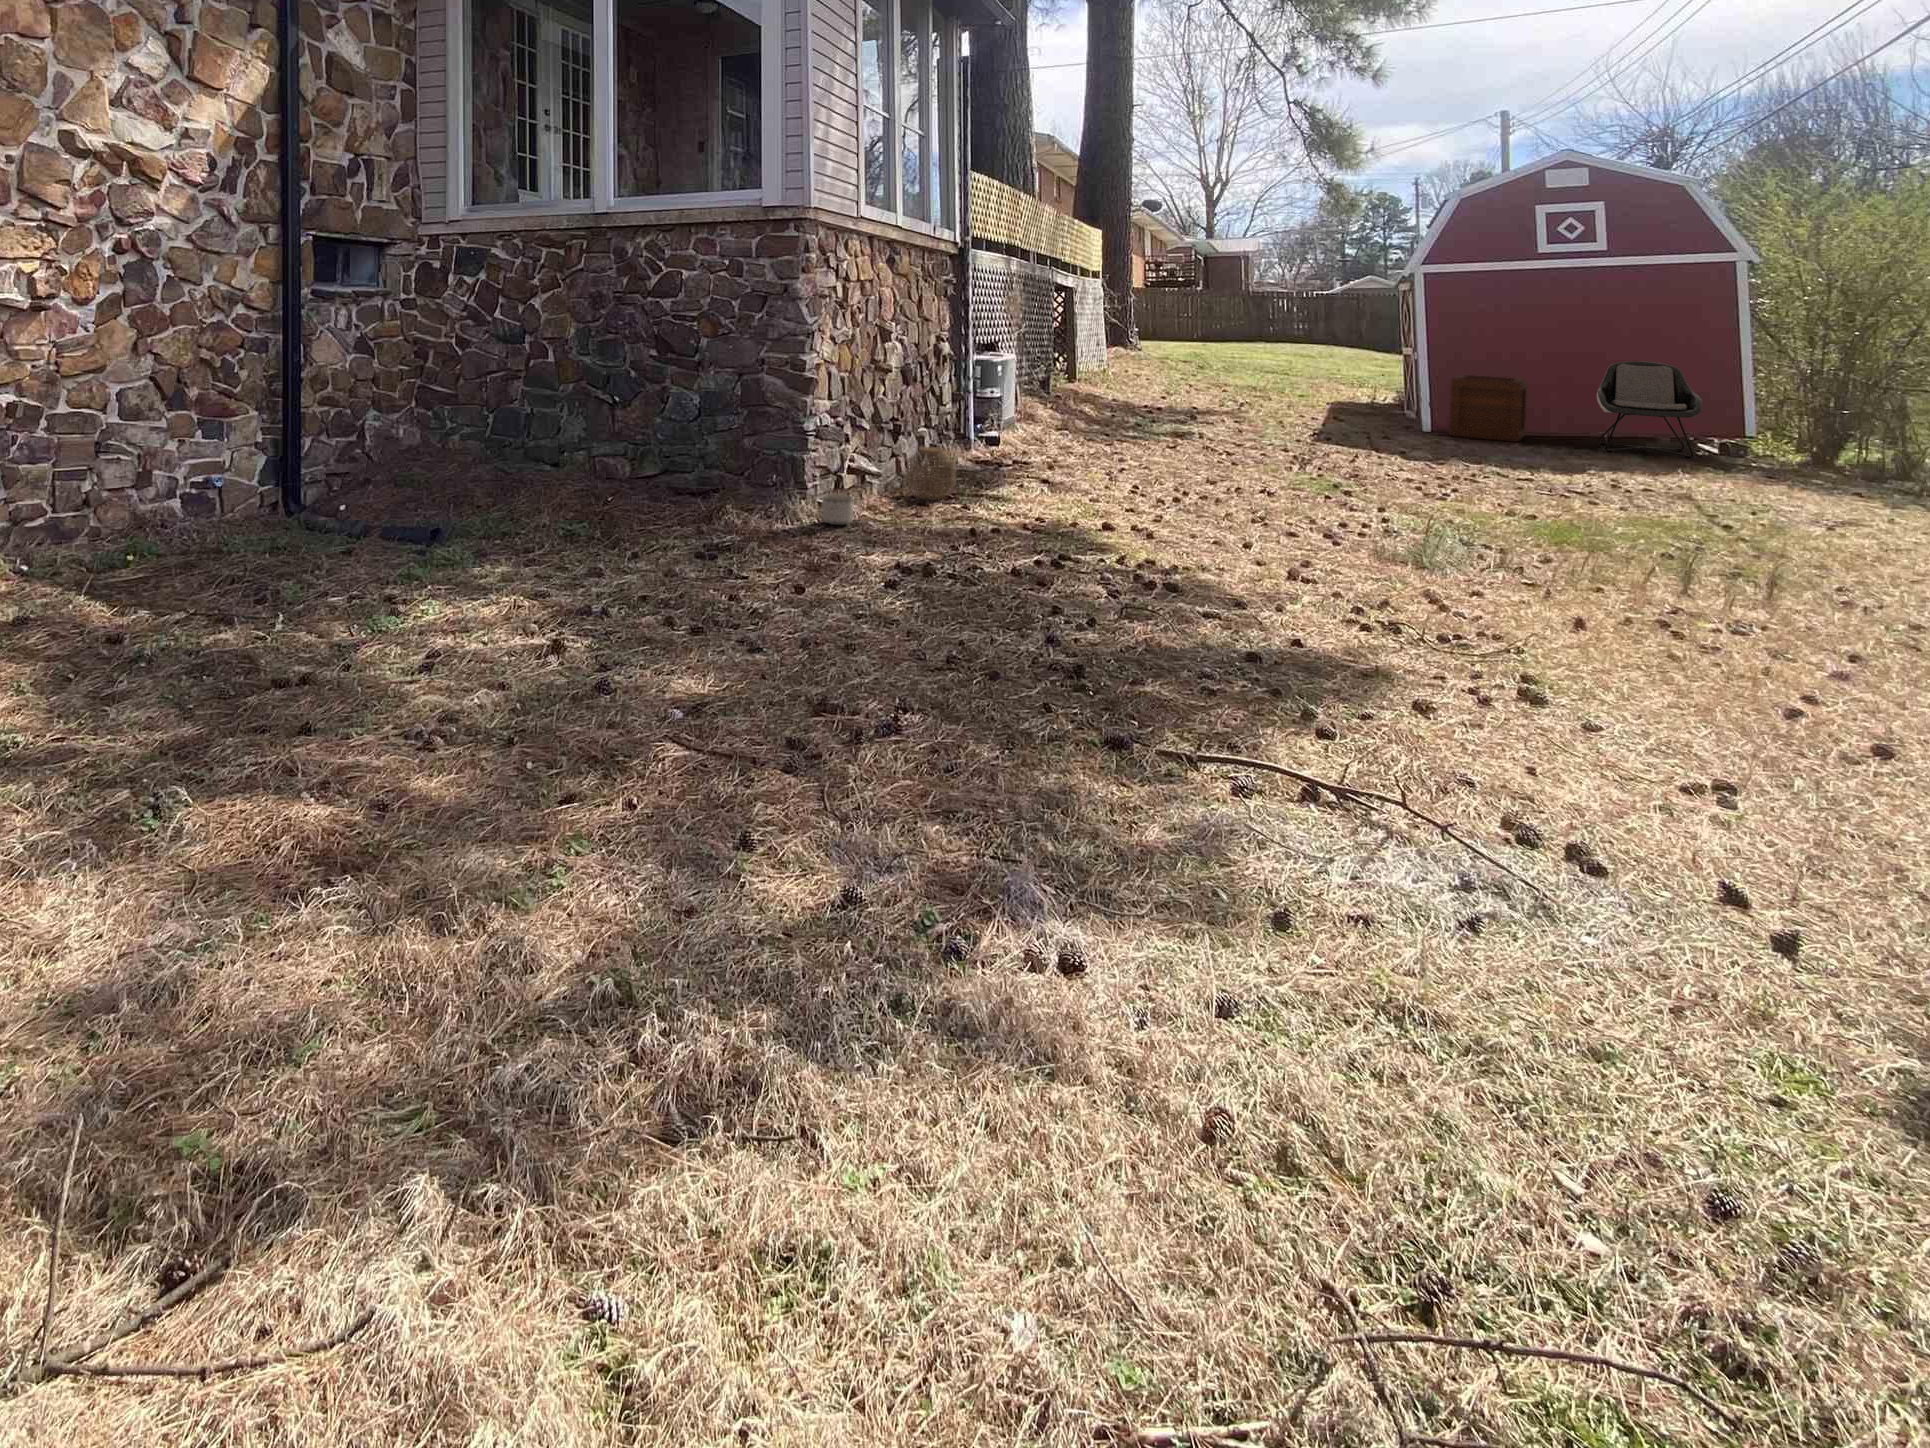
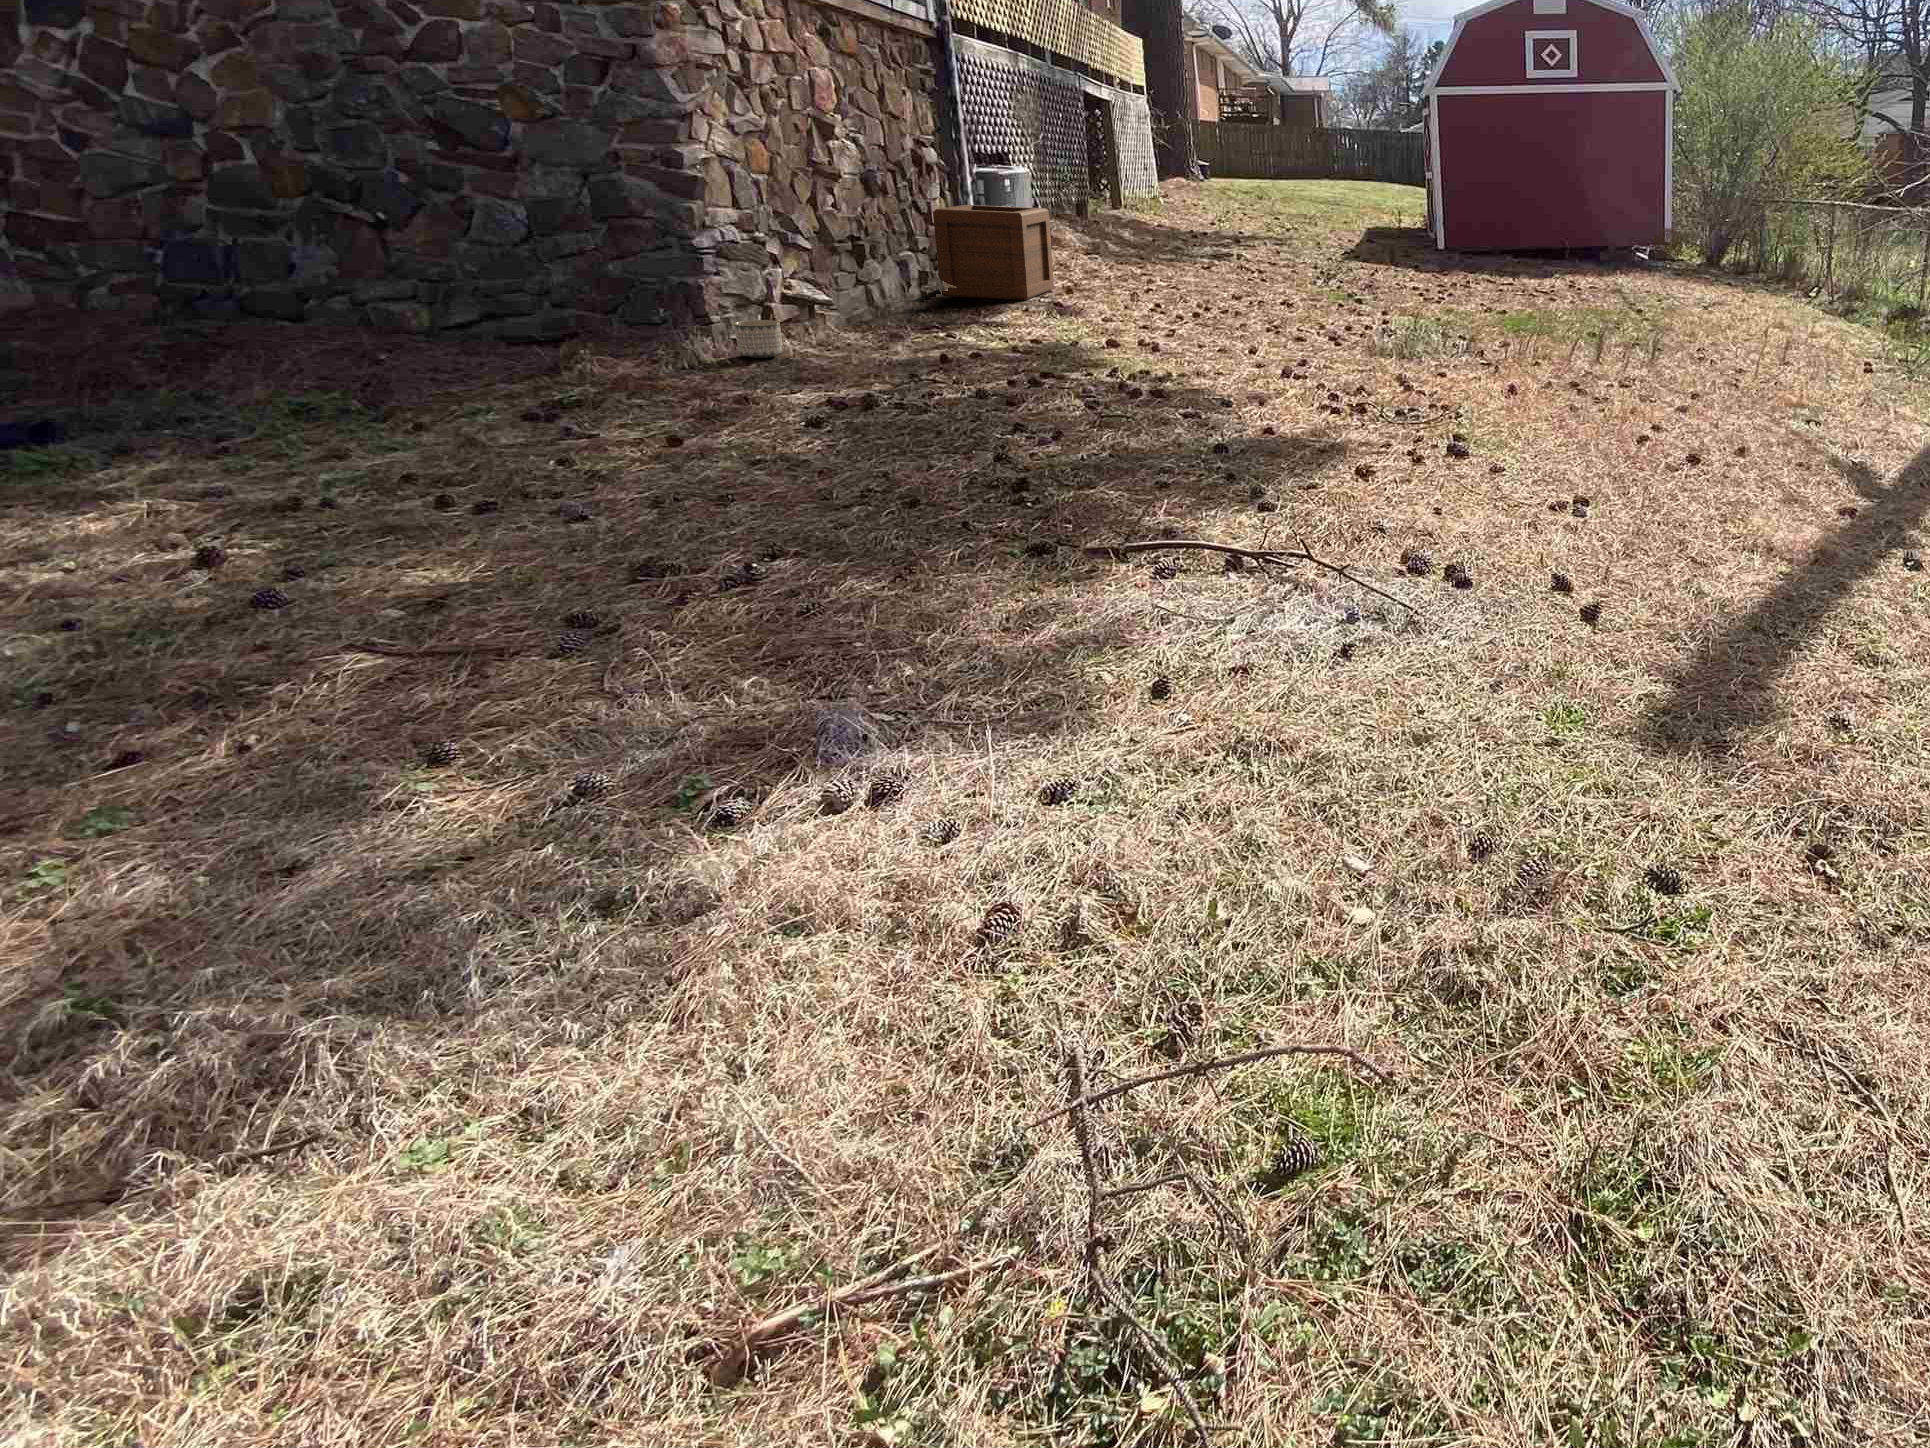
lounge chair: present [1597,361,1702,459] -> none [1567,180,1638,263]
wooden crate: present [1449,375,1527,442] -> present [933,205,1054,300]
woven basket: present [907,447,955,499] -> present [1653,228,1682,260]

